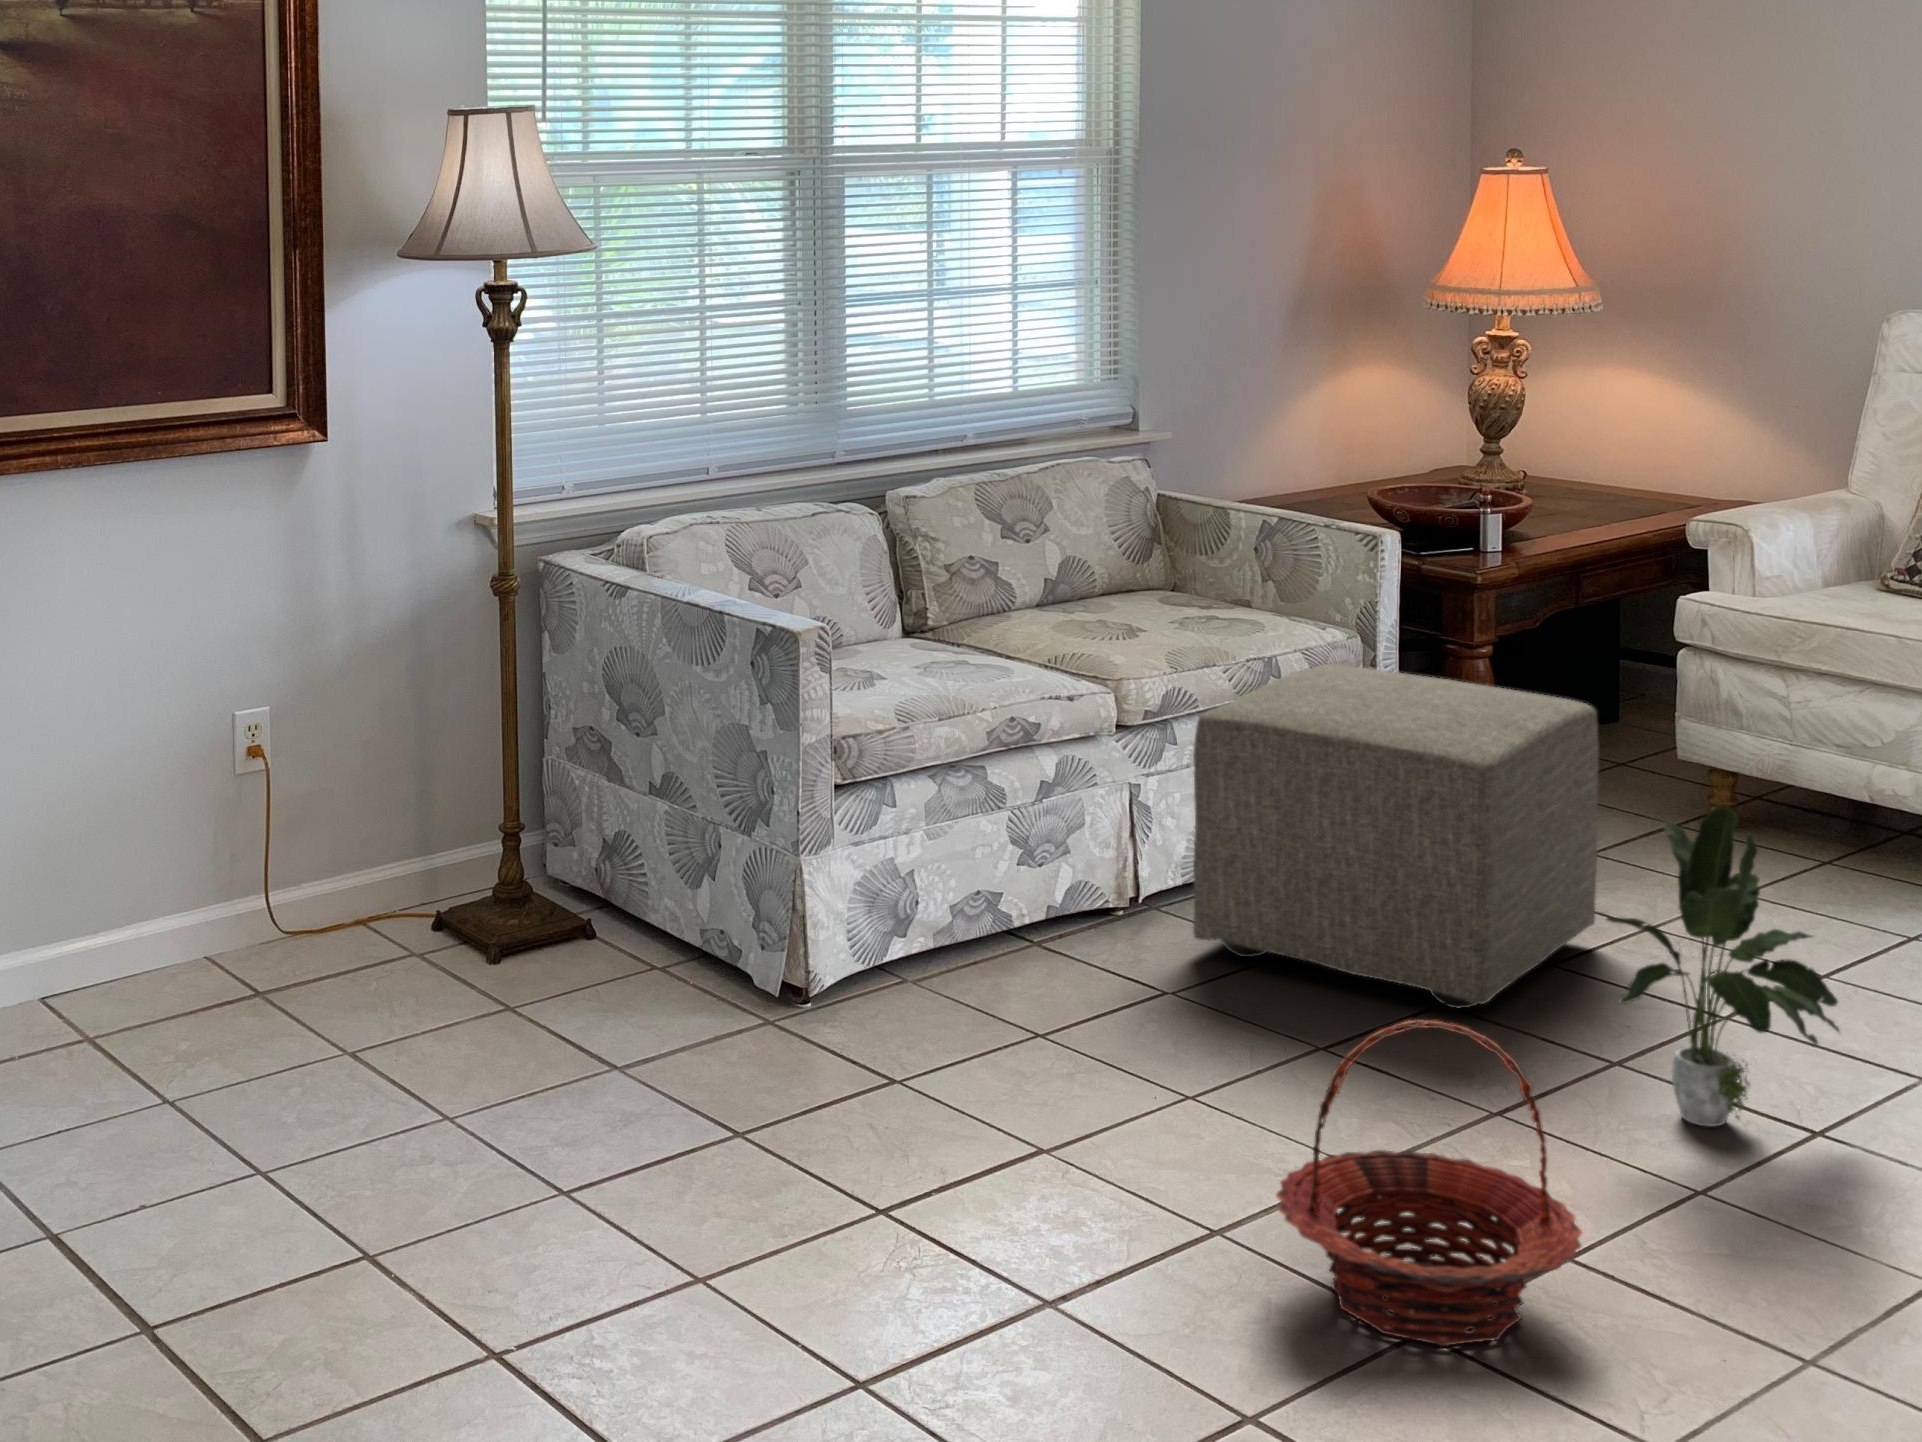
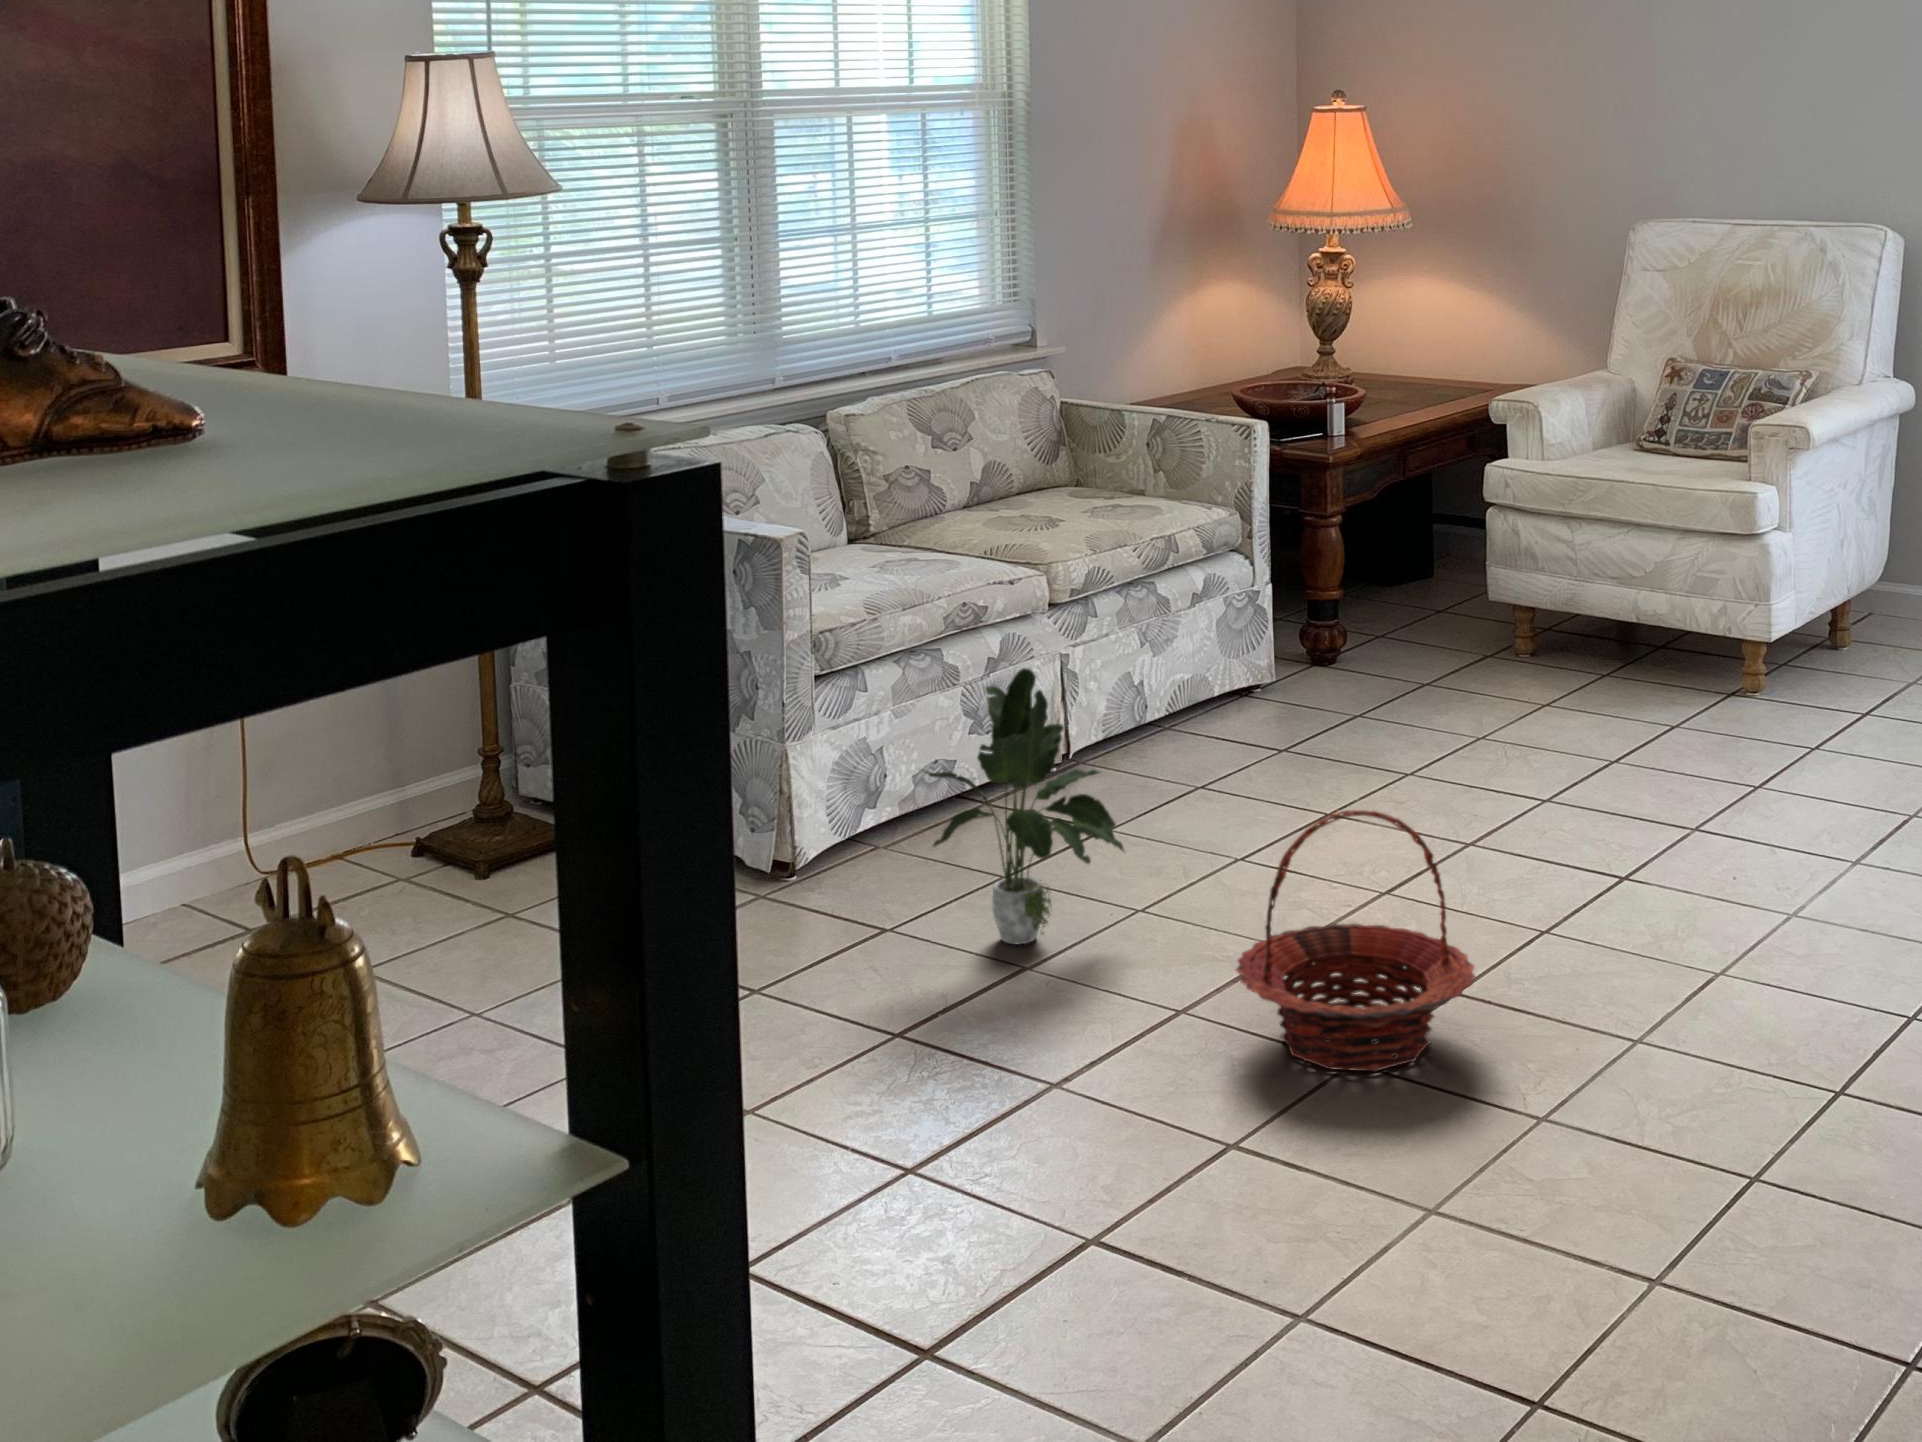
ottoman: present [1193,664,1599,1009] -> none [1117,539,1442,817]
potted plant: present [1594,806,1839,1127] -> present [922,668,1124,944]

